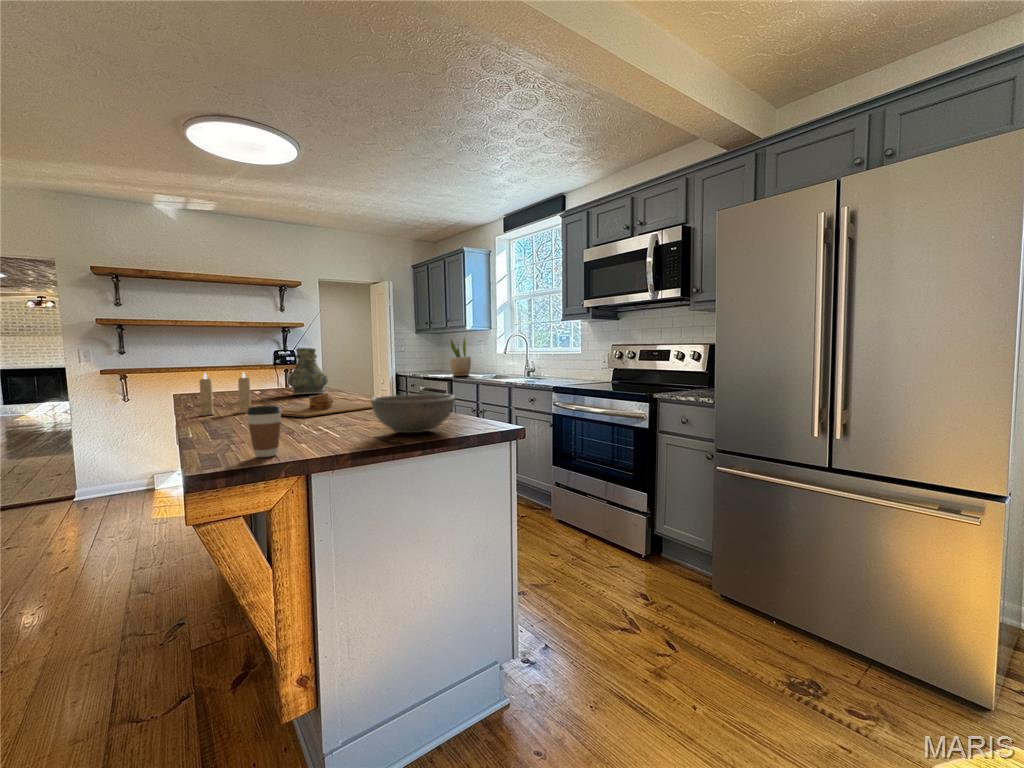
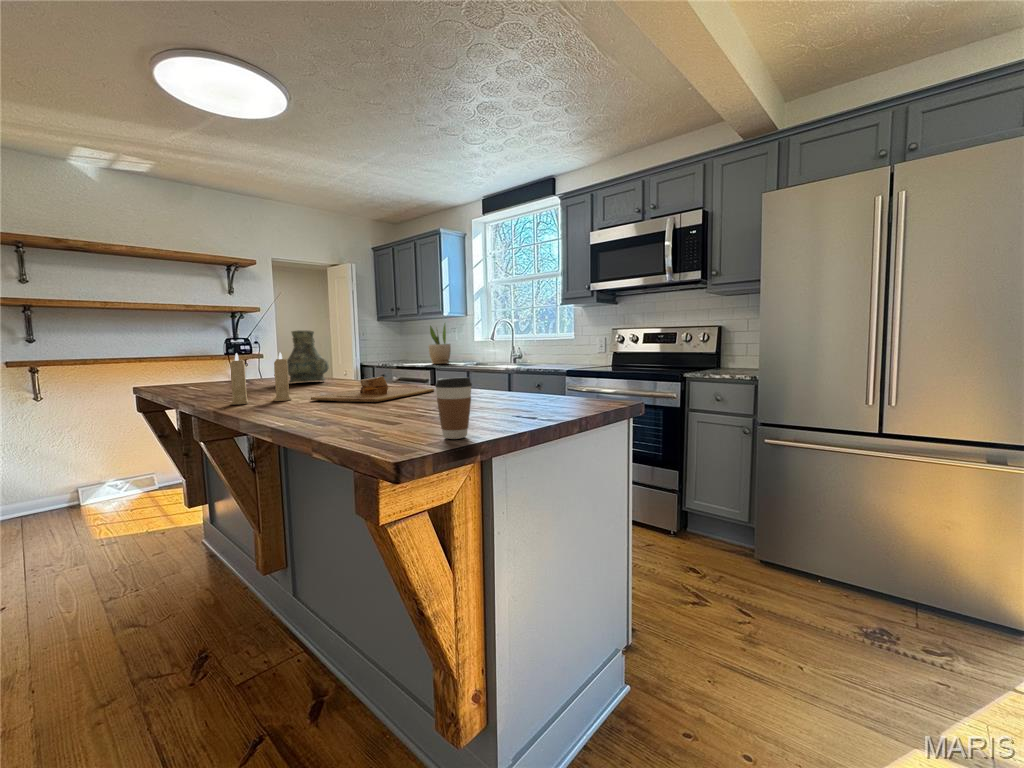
bowl: present [371,394,455,433] -> none [507,369,598,411]

